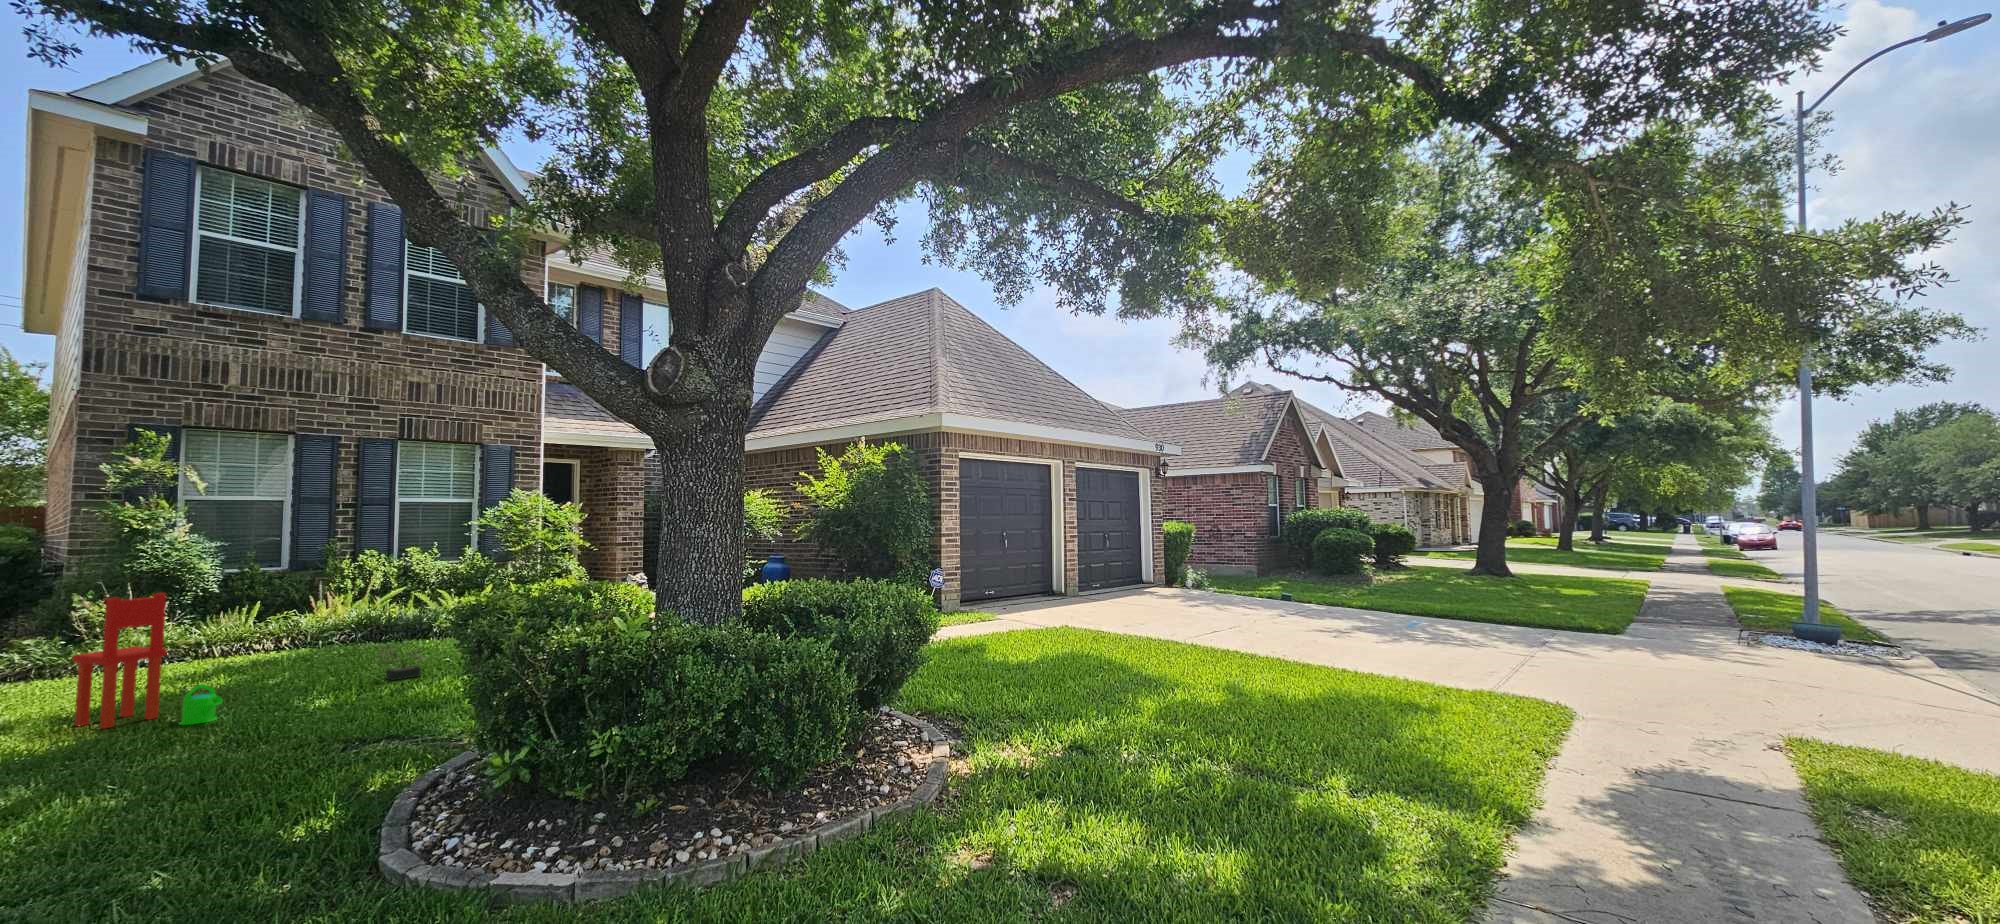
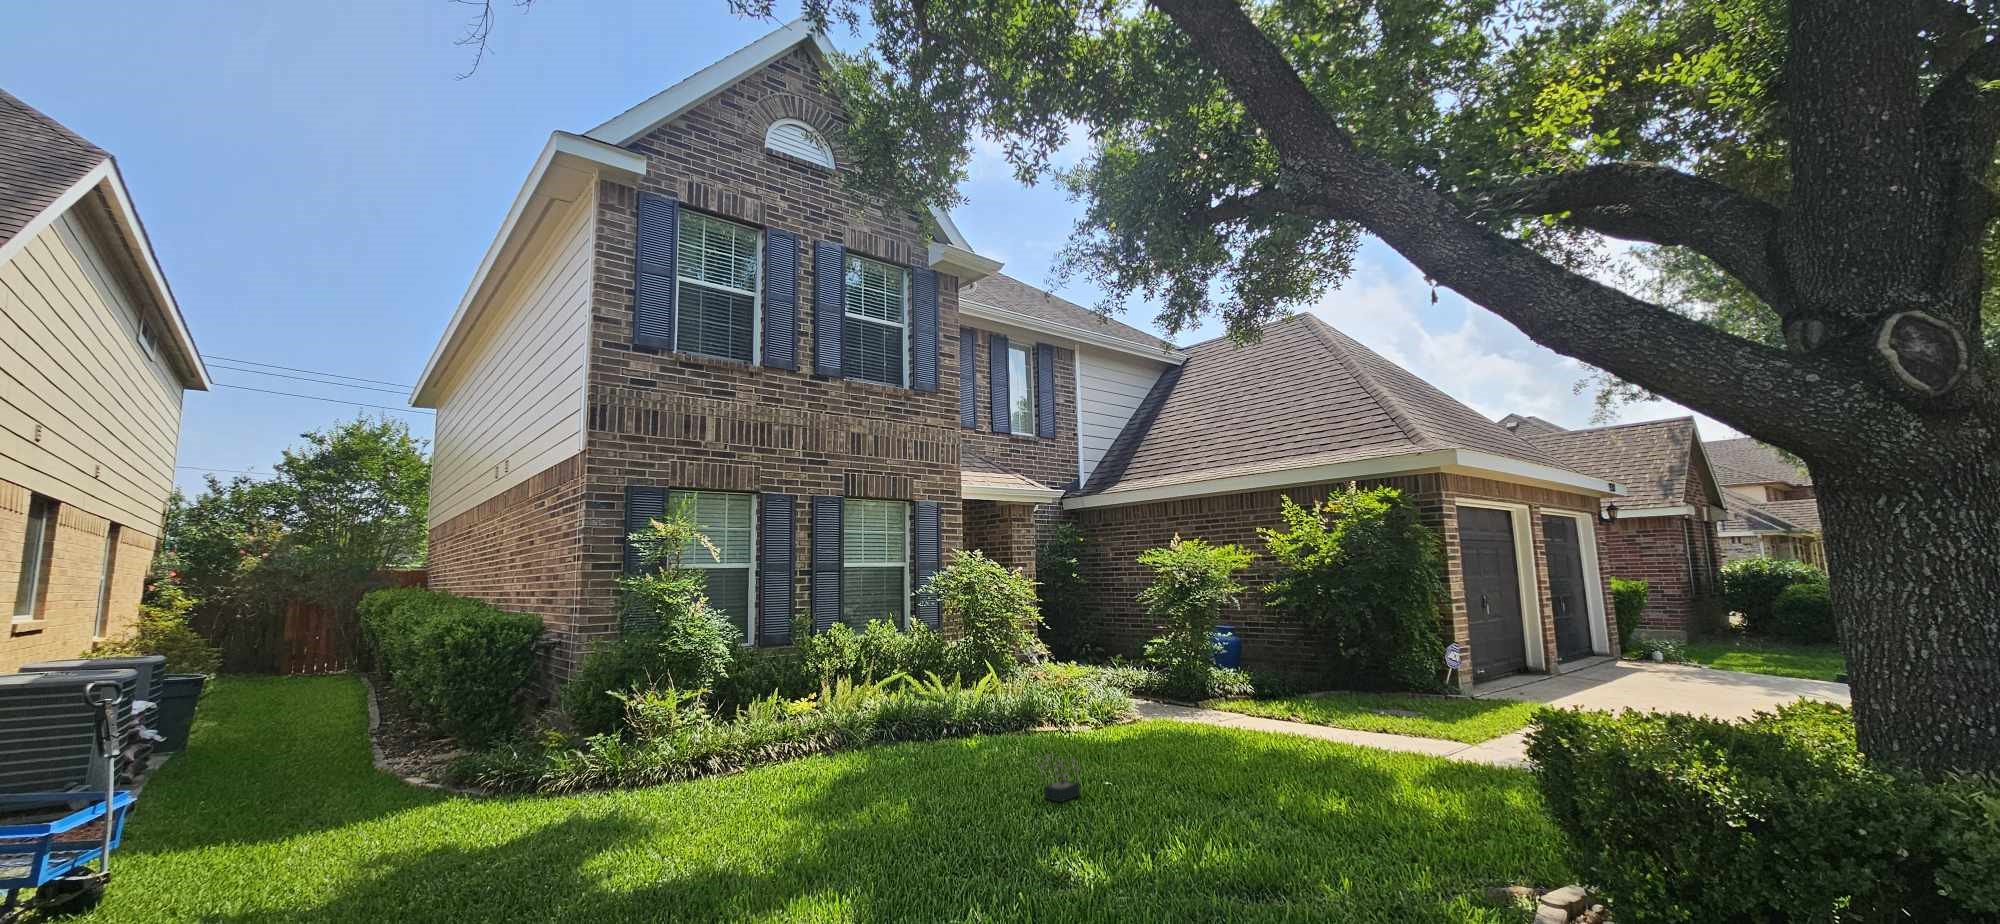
chair: present [73,593,167,729] -> none [821,690,907,884]
watering can: present [179,684,222,725] -> none [937,818,1001,880]

